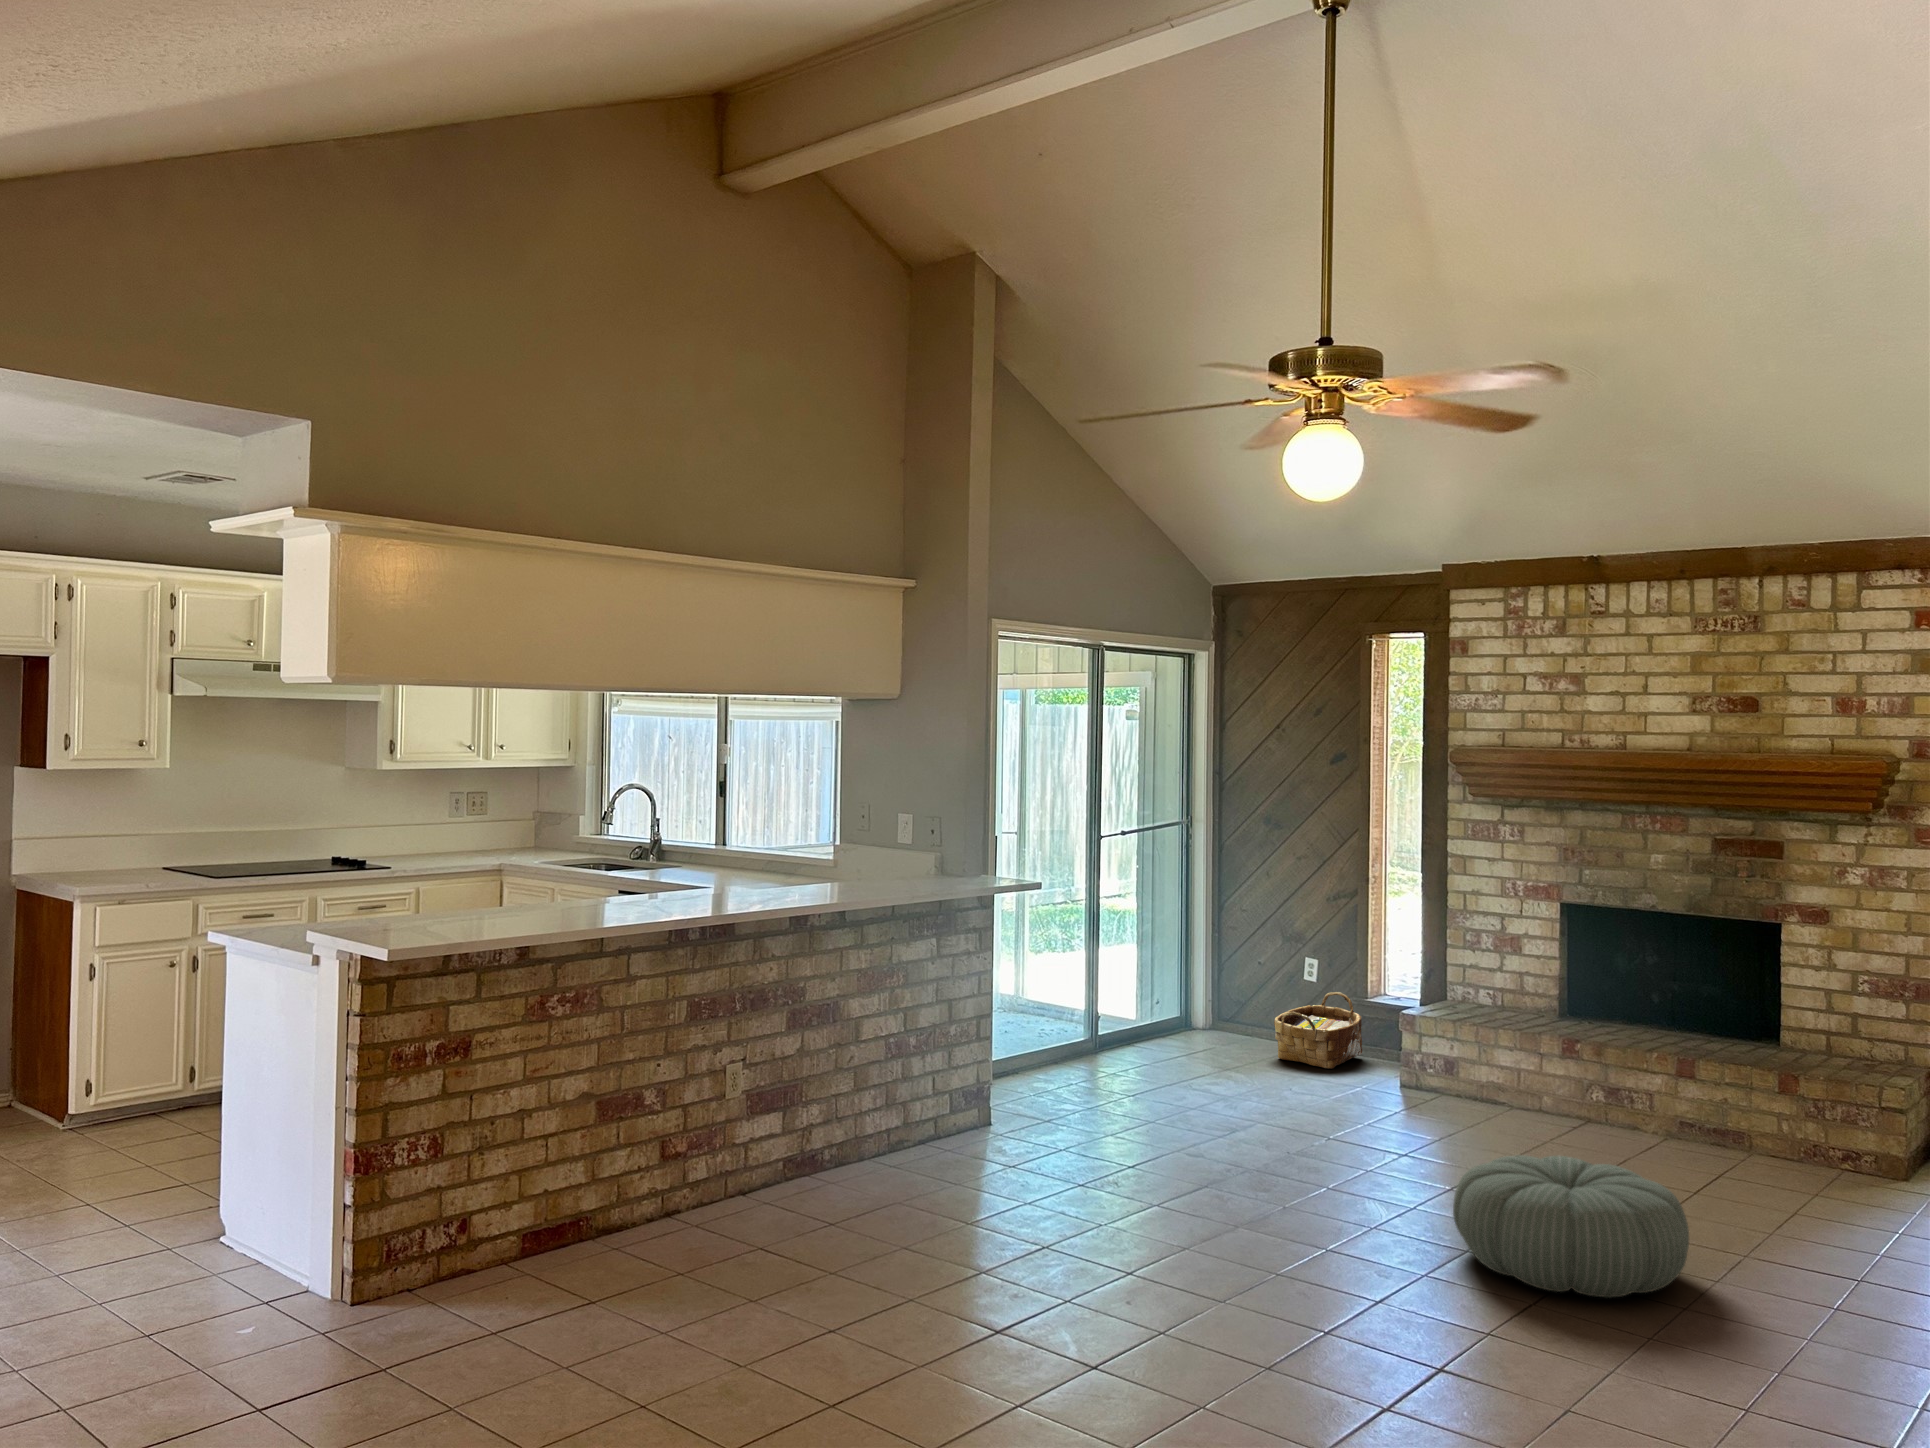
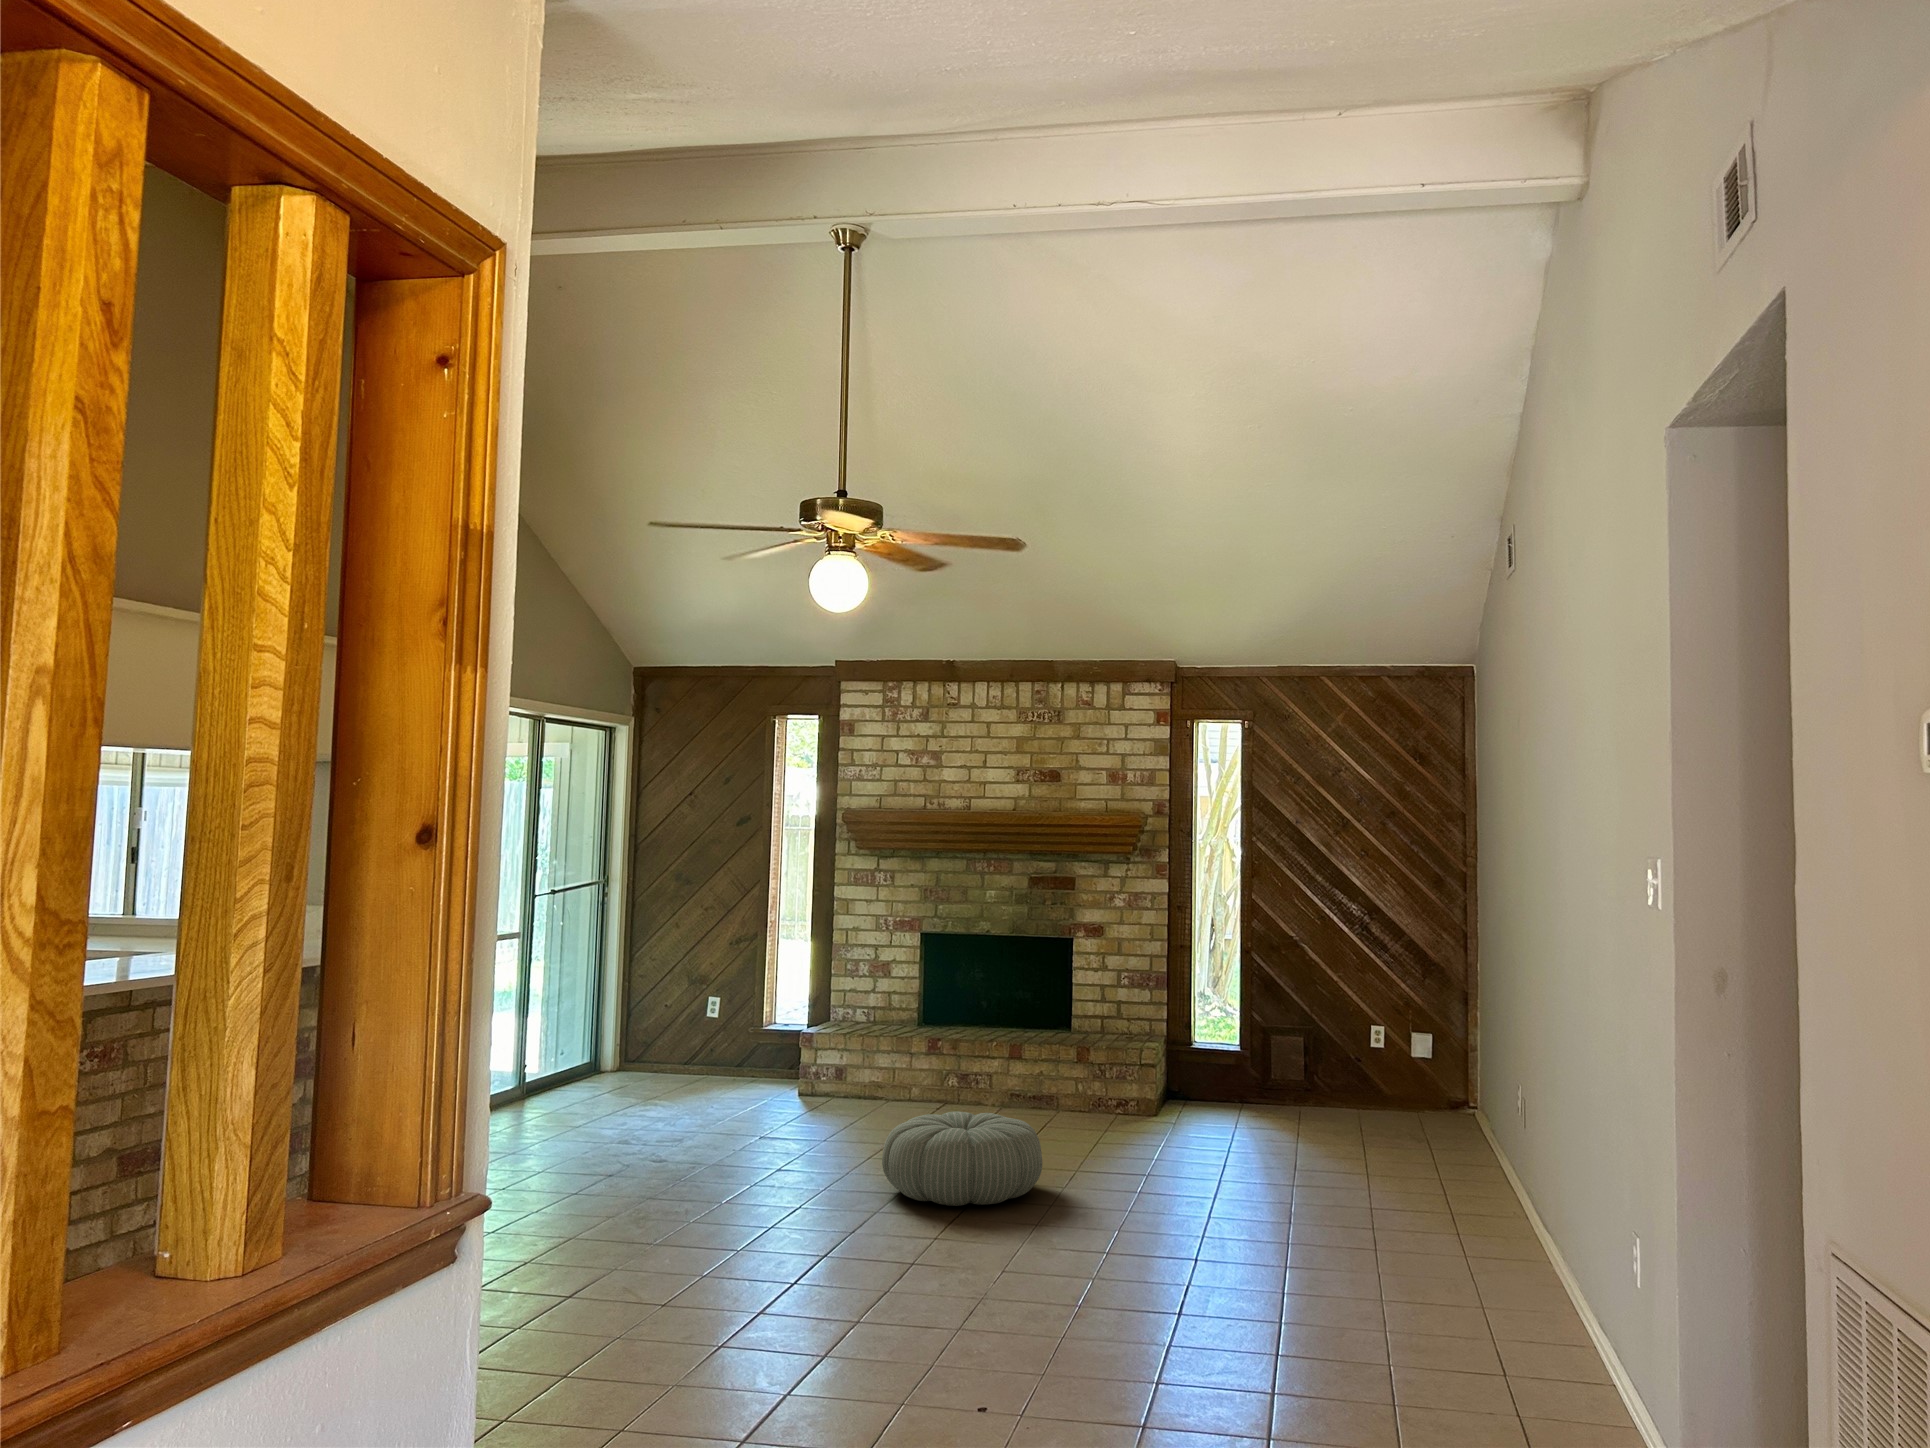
woven basket: present [1274,992,1362,1069] -> none [688,1023,760,1088]

